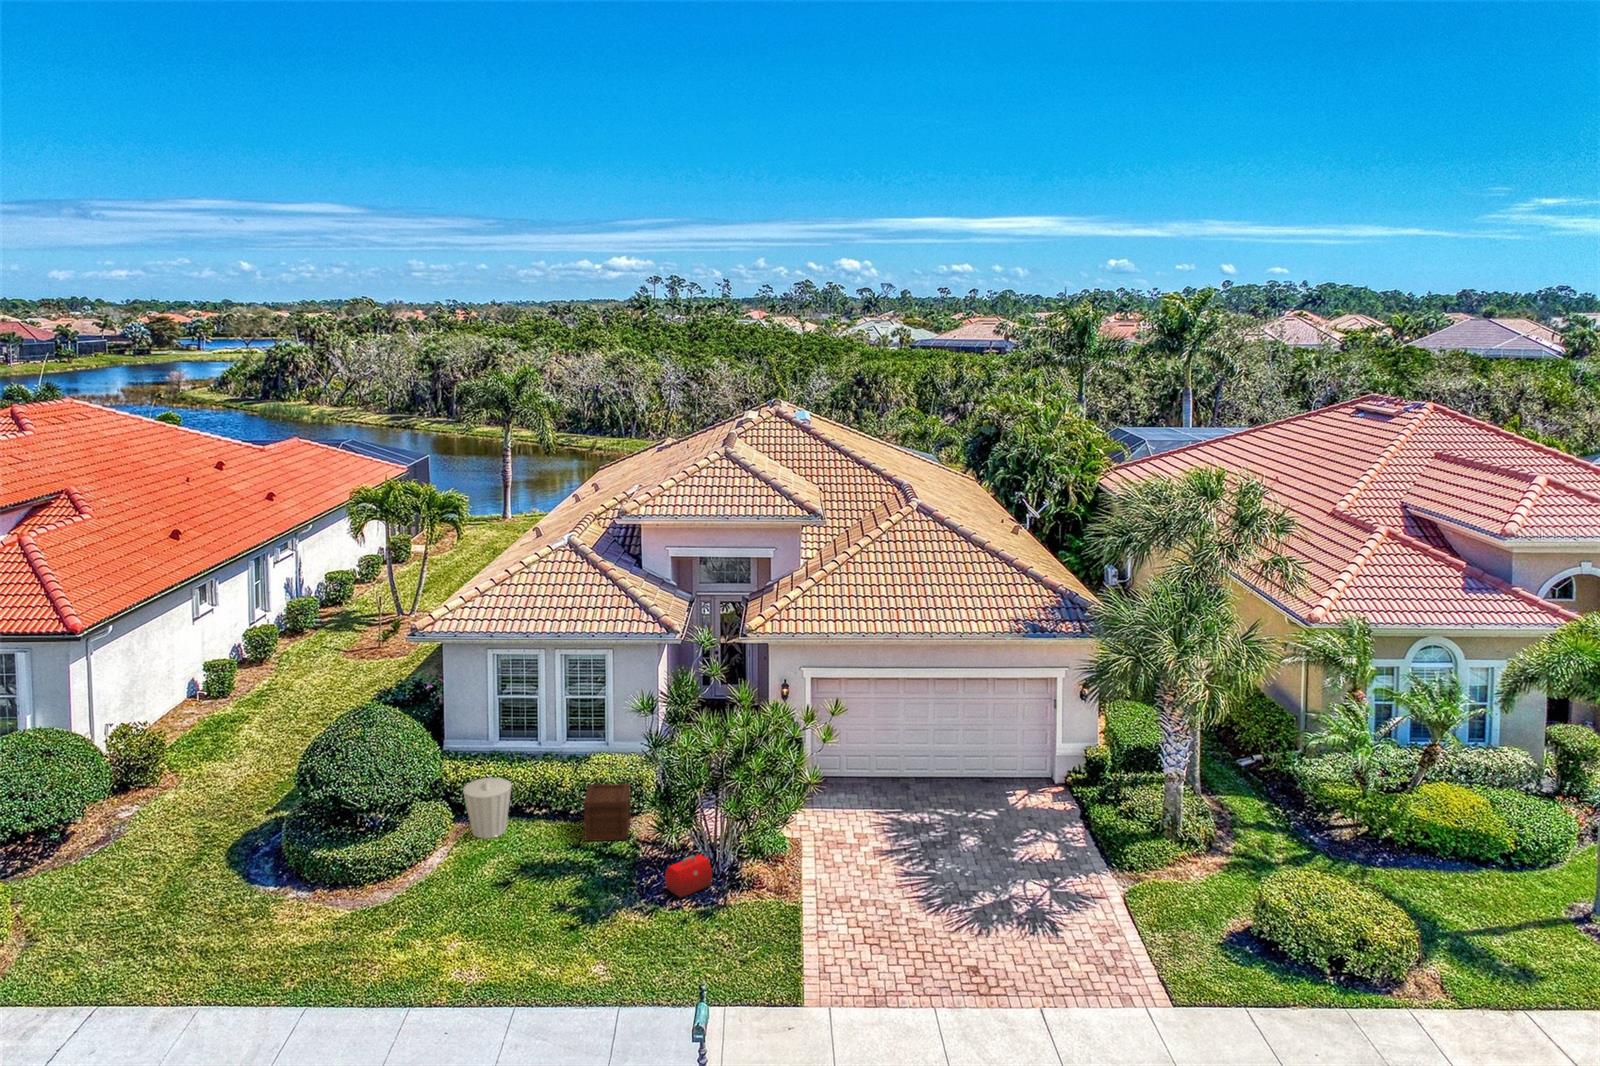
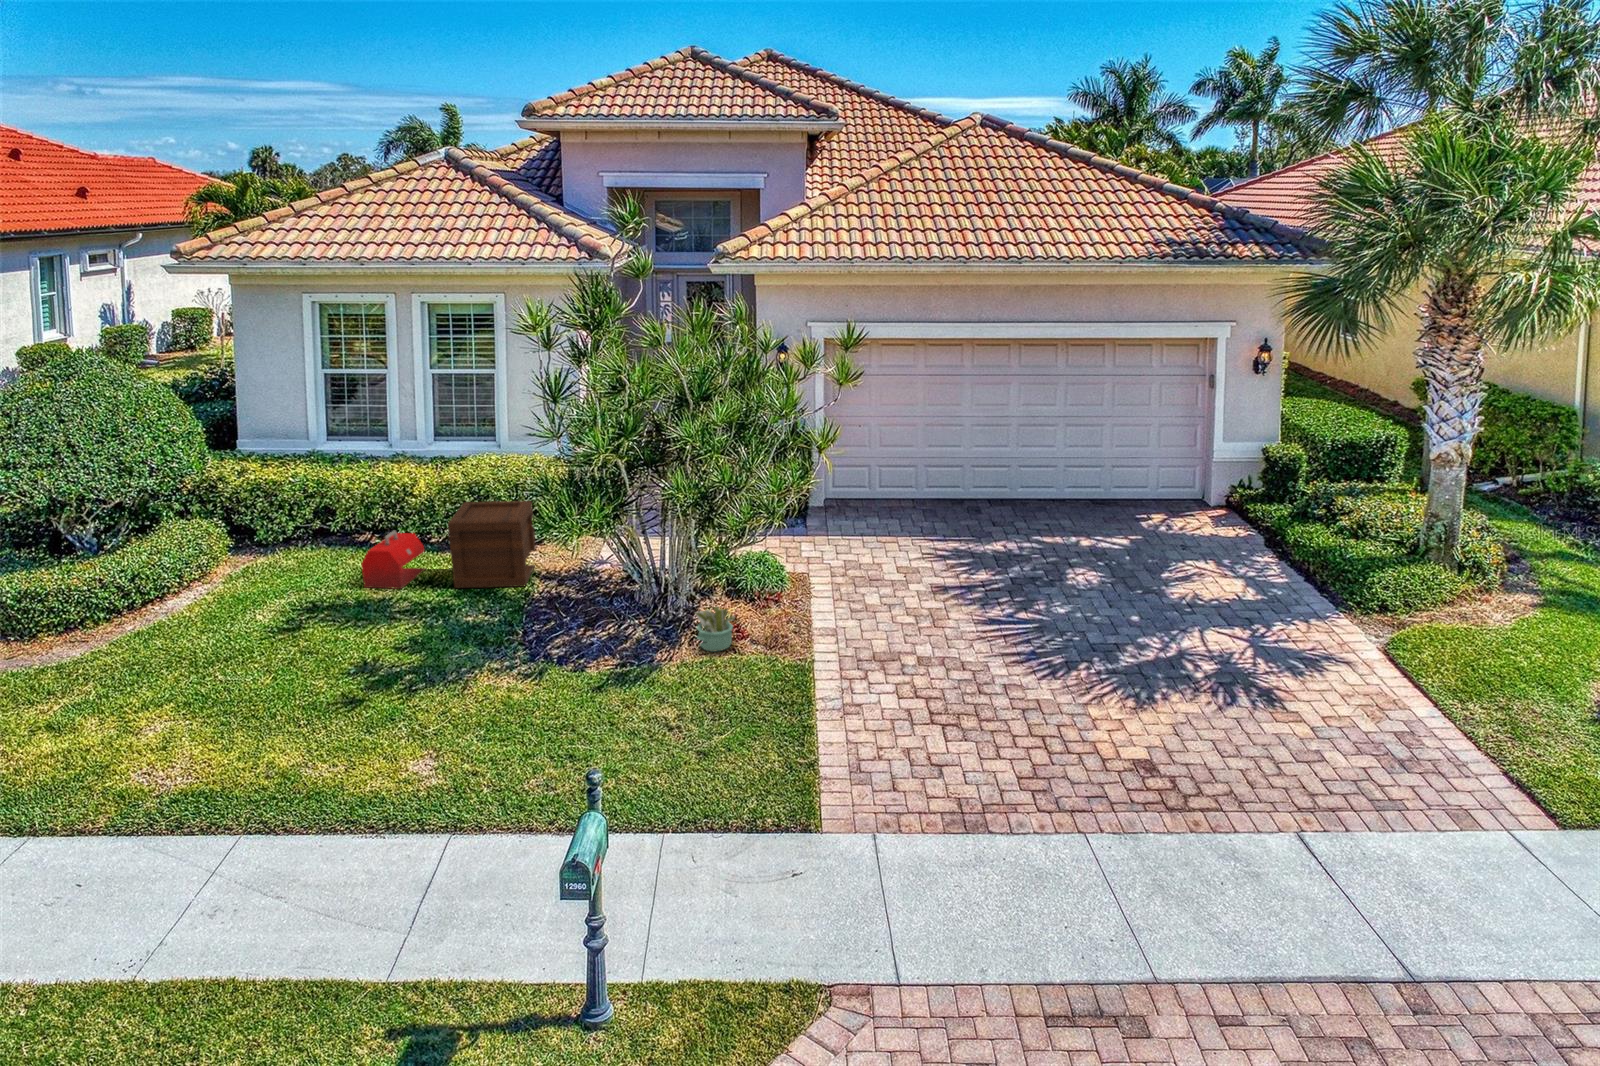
trash can: present [463,778,511,839] -> none [249,494,334,587]
toolbox: present [665,854,712,898] -> present [361,531,426,589]
decorative plant: none [733,865,756,893] -> present [695,606,734,652]

